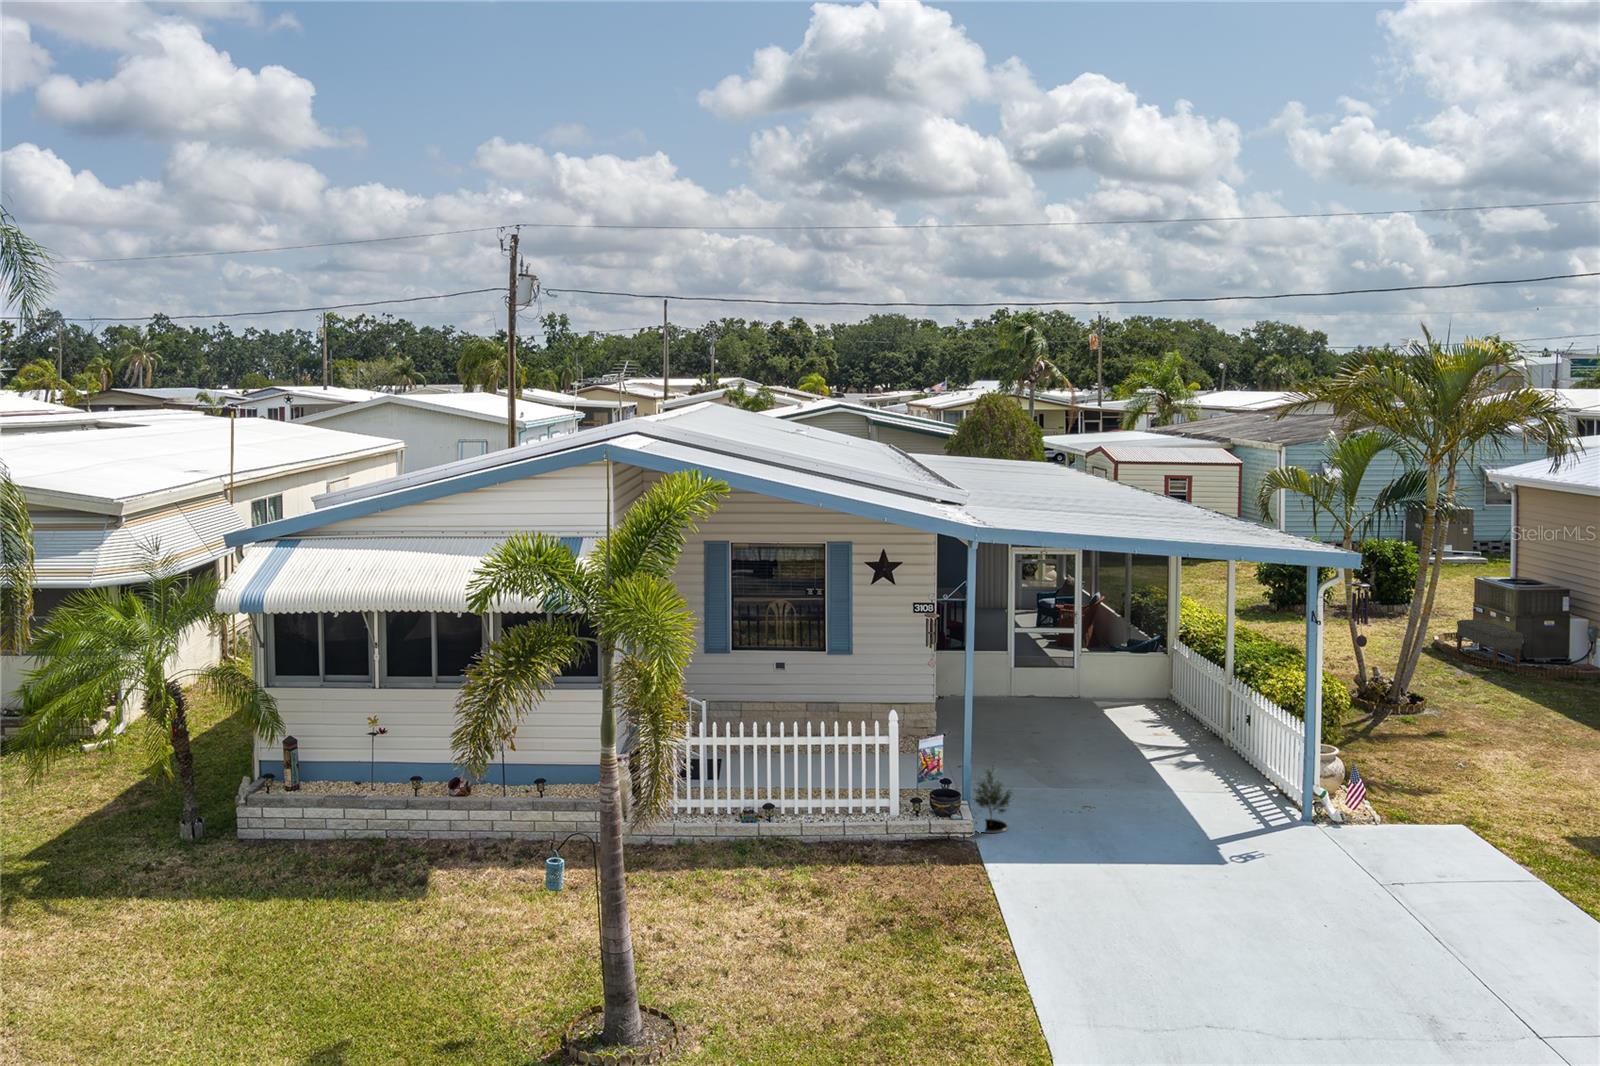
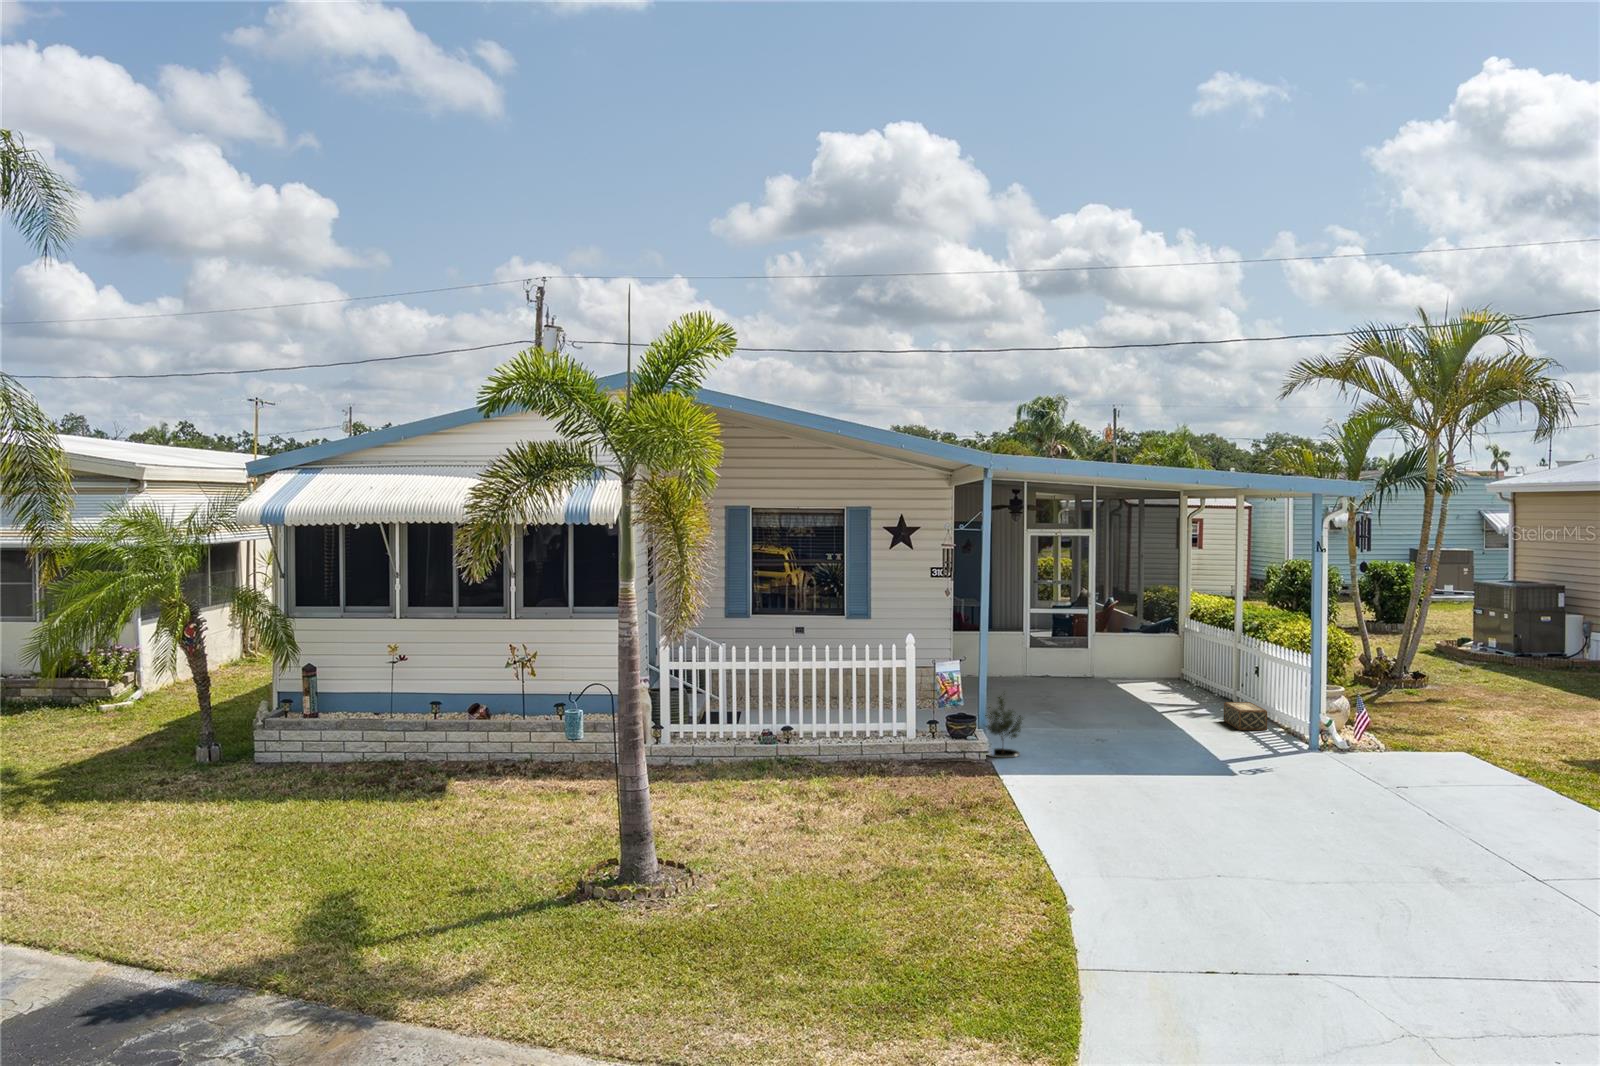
bench: present [1457,620,1523,664] -> none [1462,618,1529,658]
woven basket: none [1215,752,1259,786] -> present [1224,702,1267,730]

